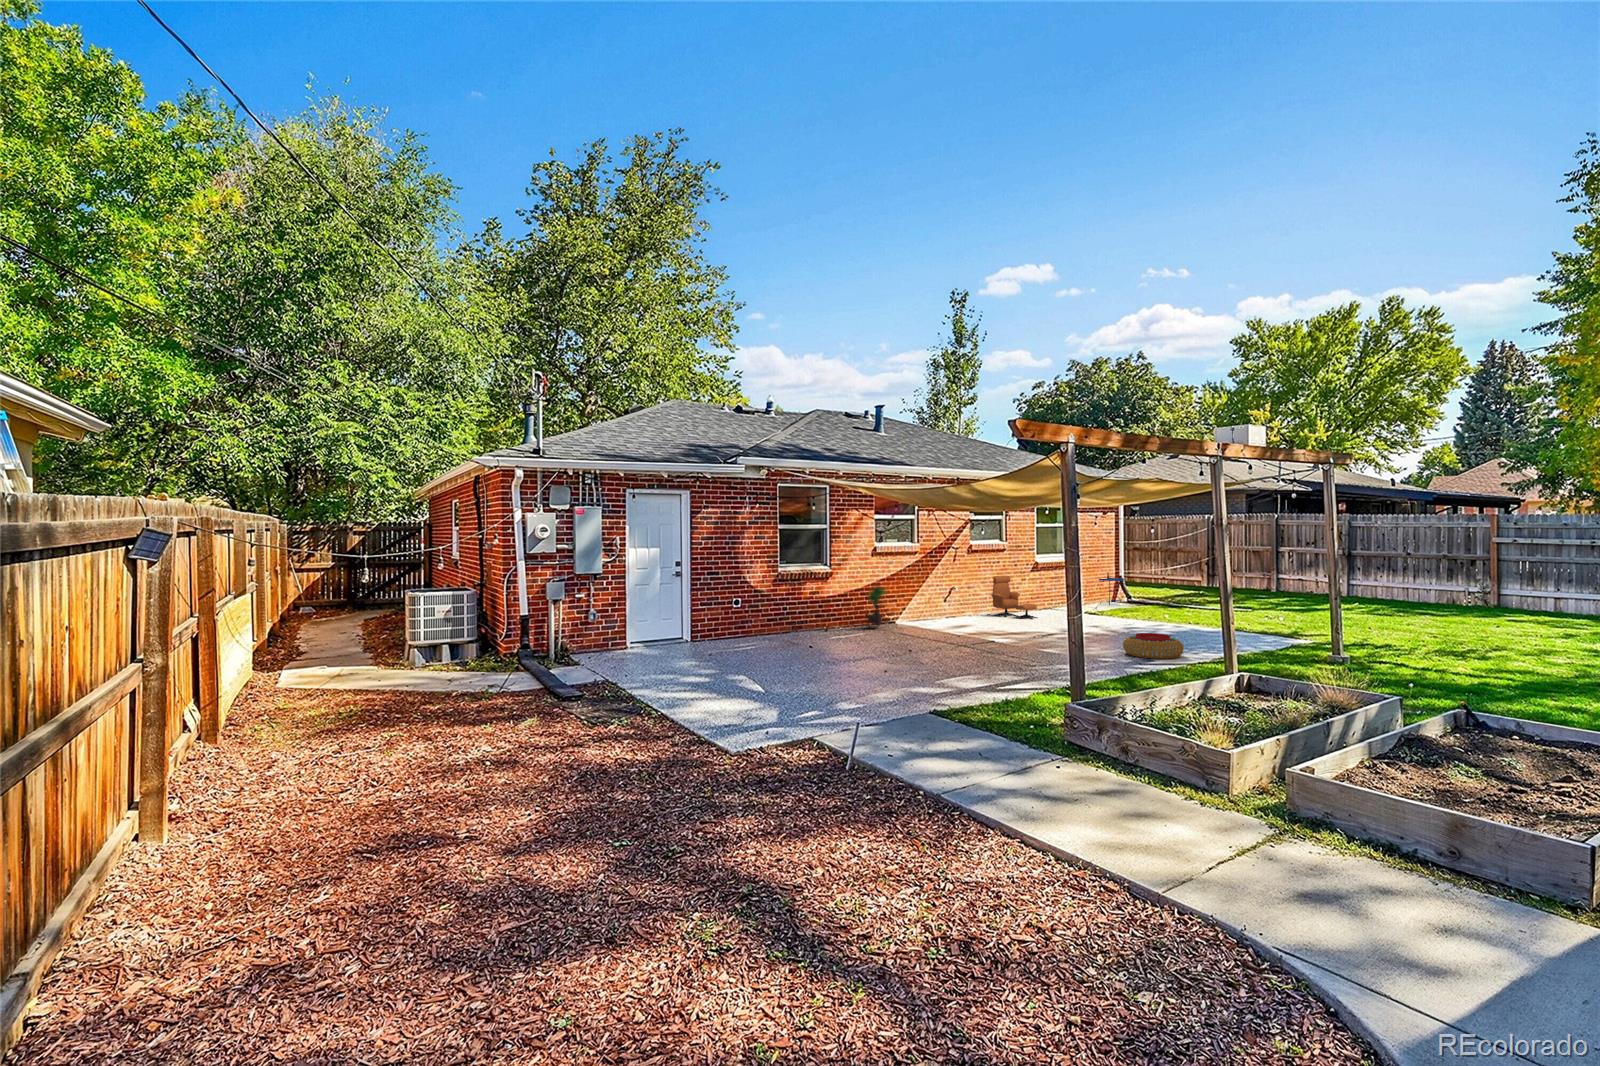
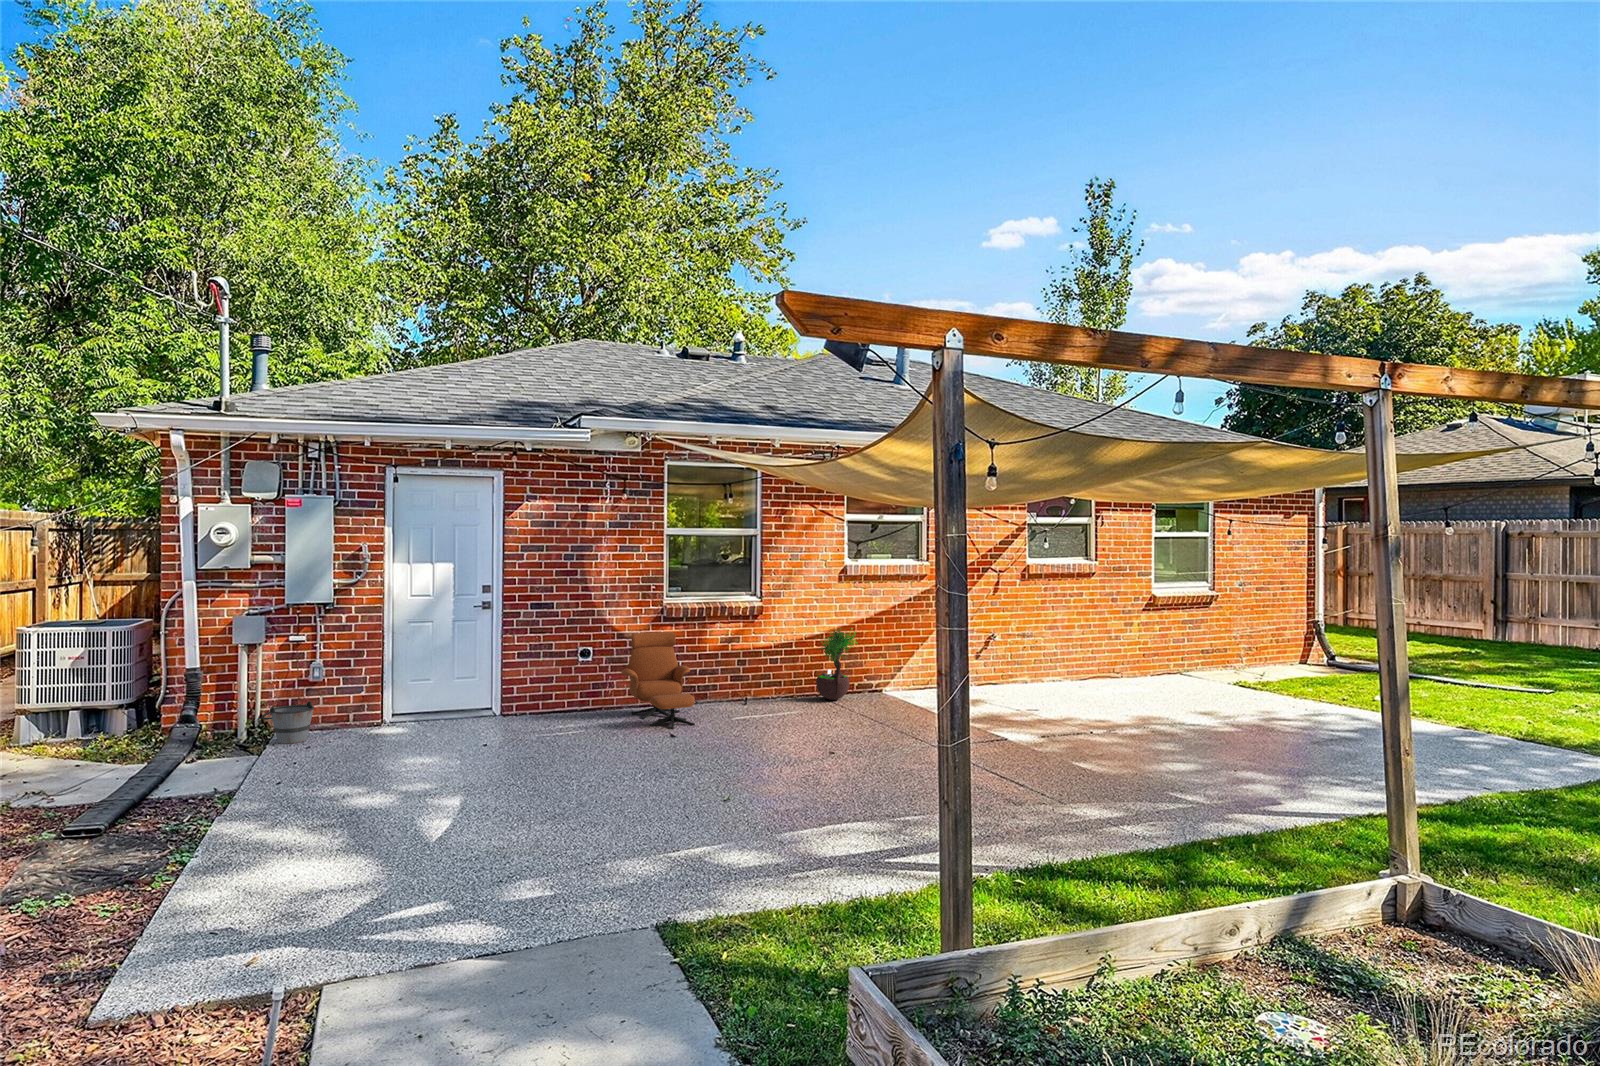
side table: present [1099,572,1125,605] -> none [1270,616,1322,672]
lounge chair: present [991,576,1038,619] -> present [621,632,695,729]
pouf: present [1123,633,1183,659] -> none [1210,752,1332,812]
bucket: none [567,636,599,662] -> present [261,701,314,744]

